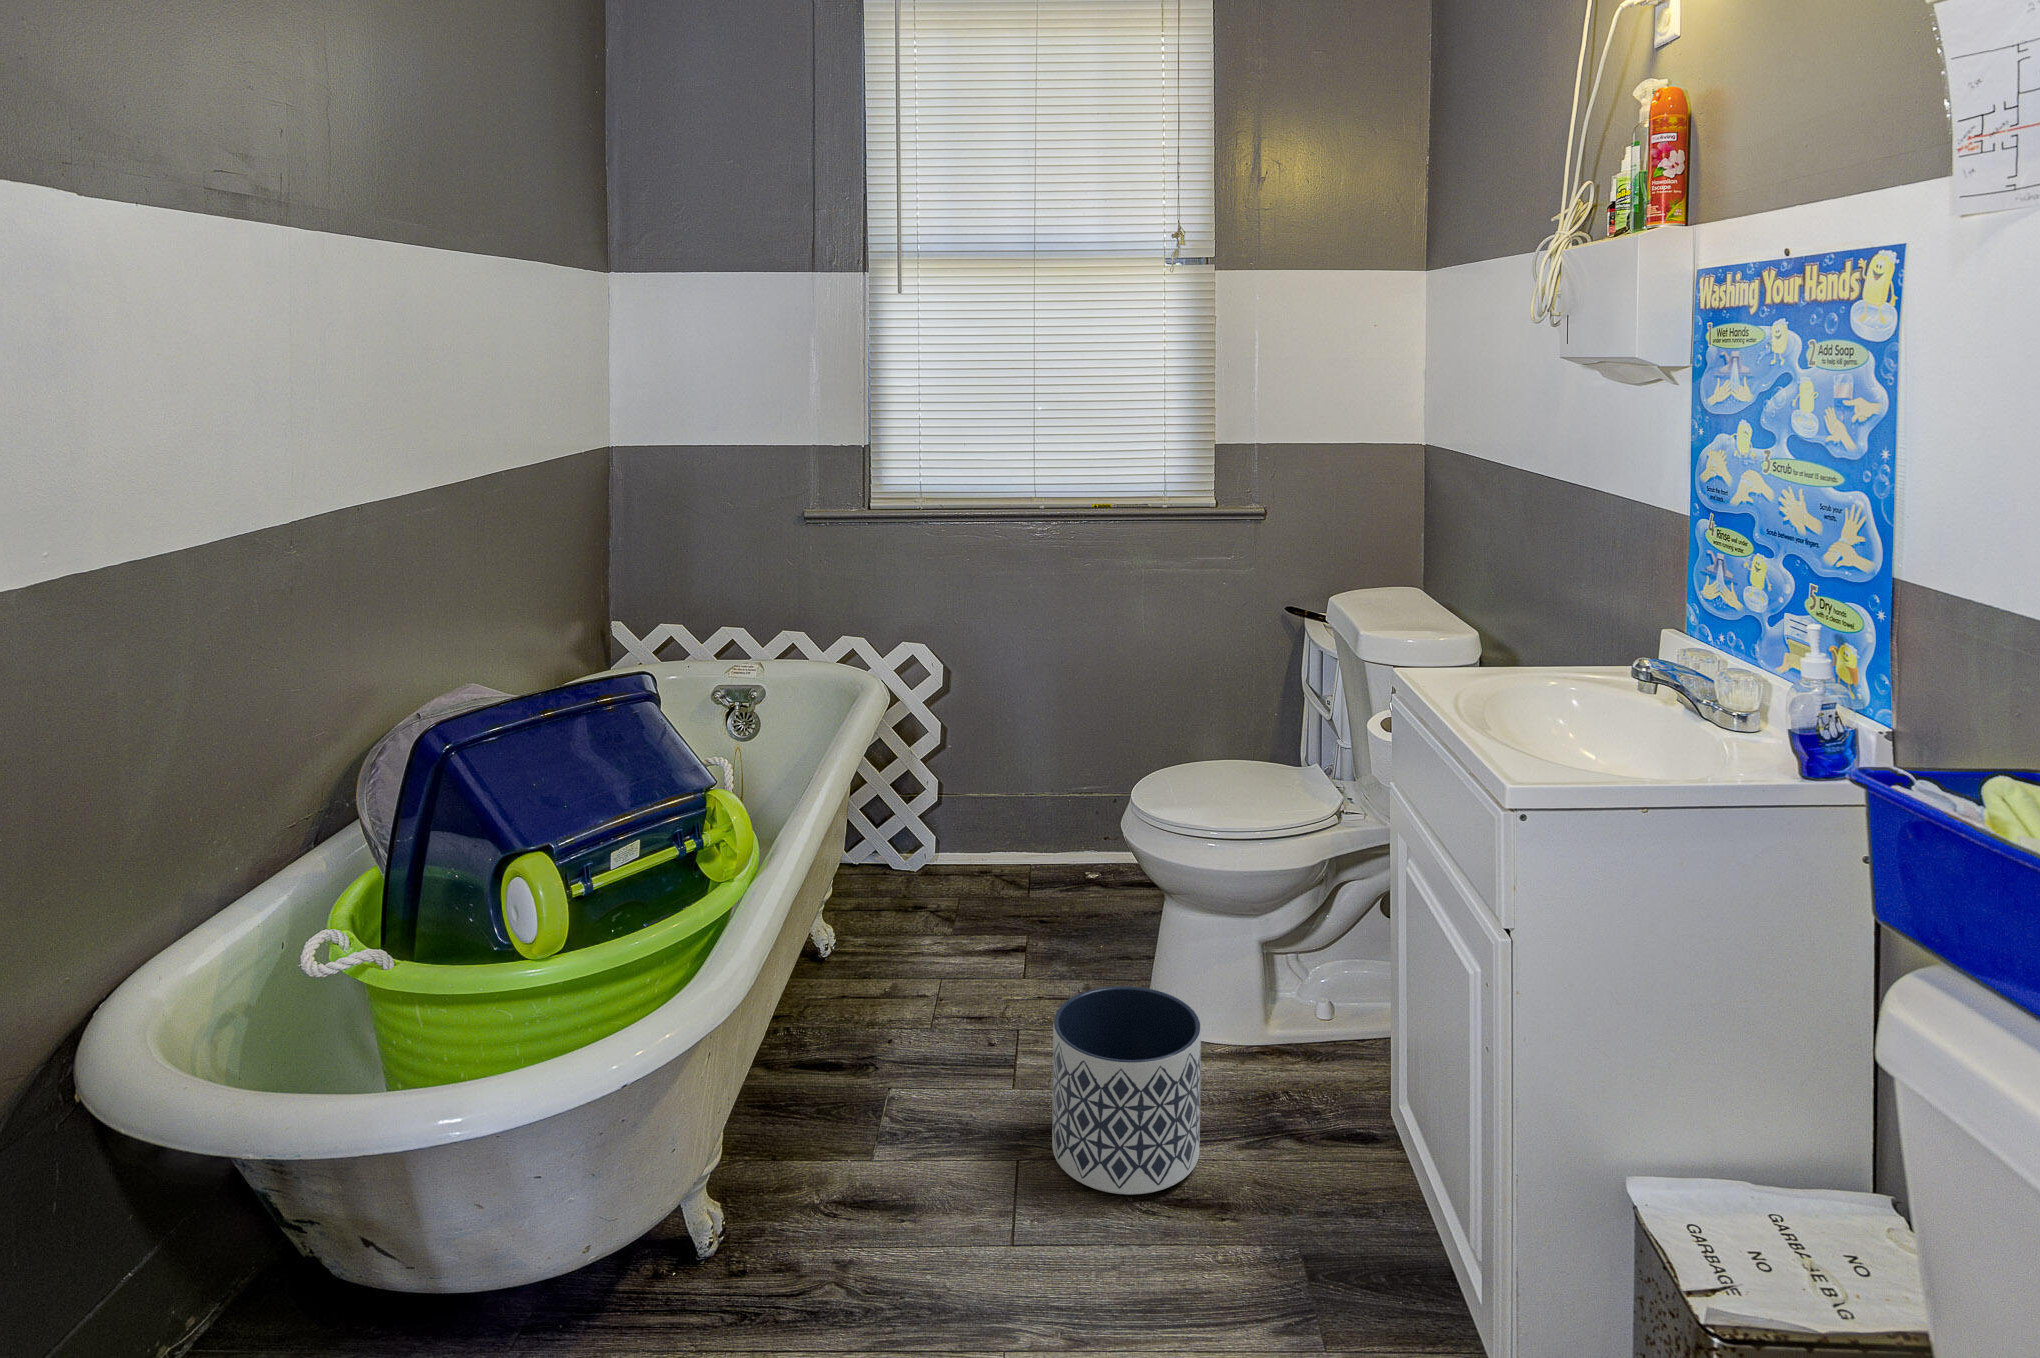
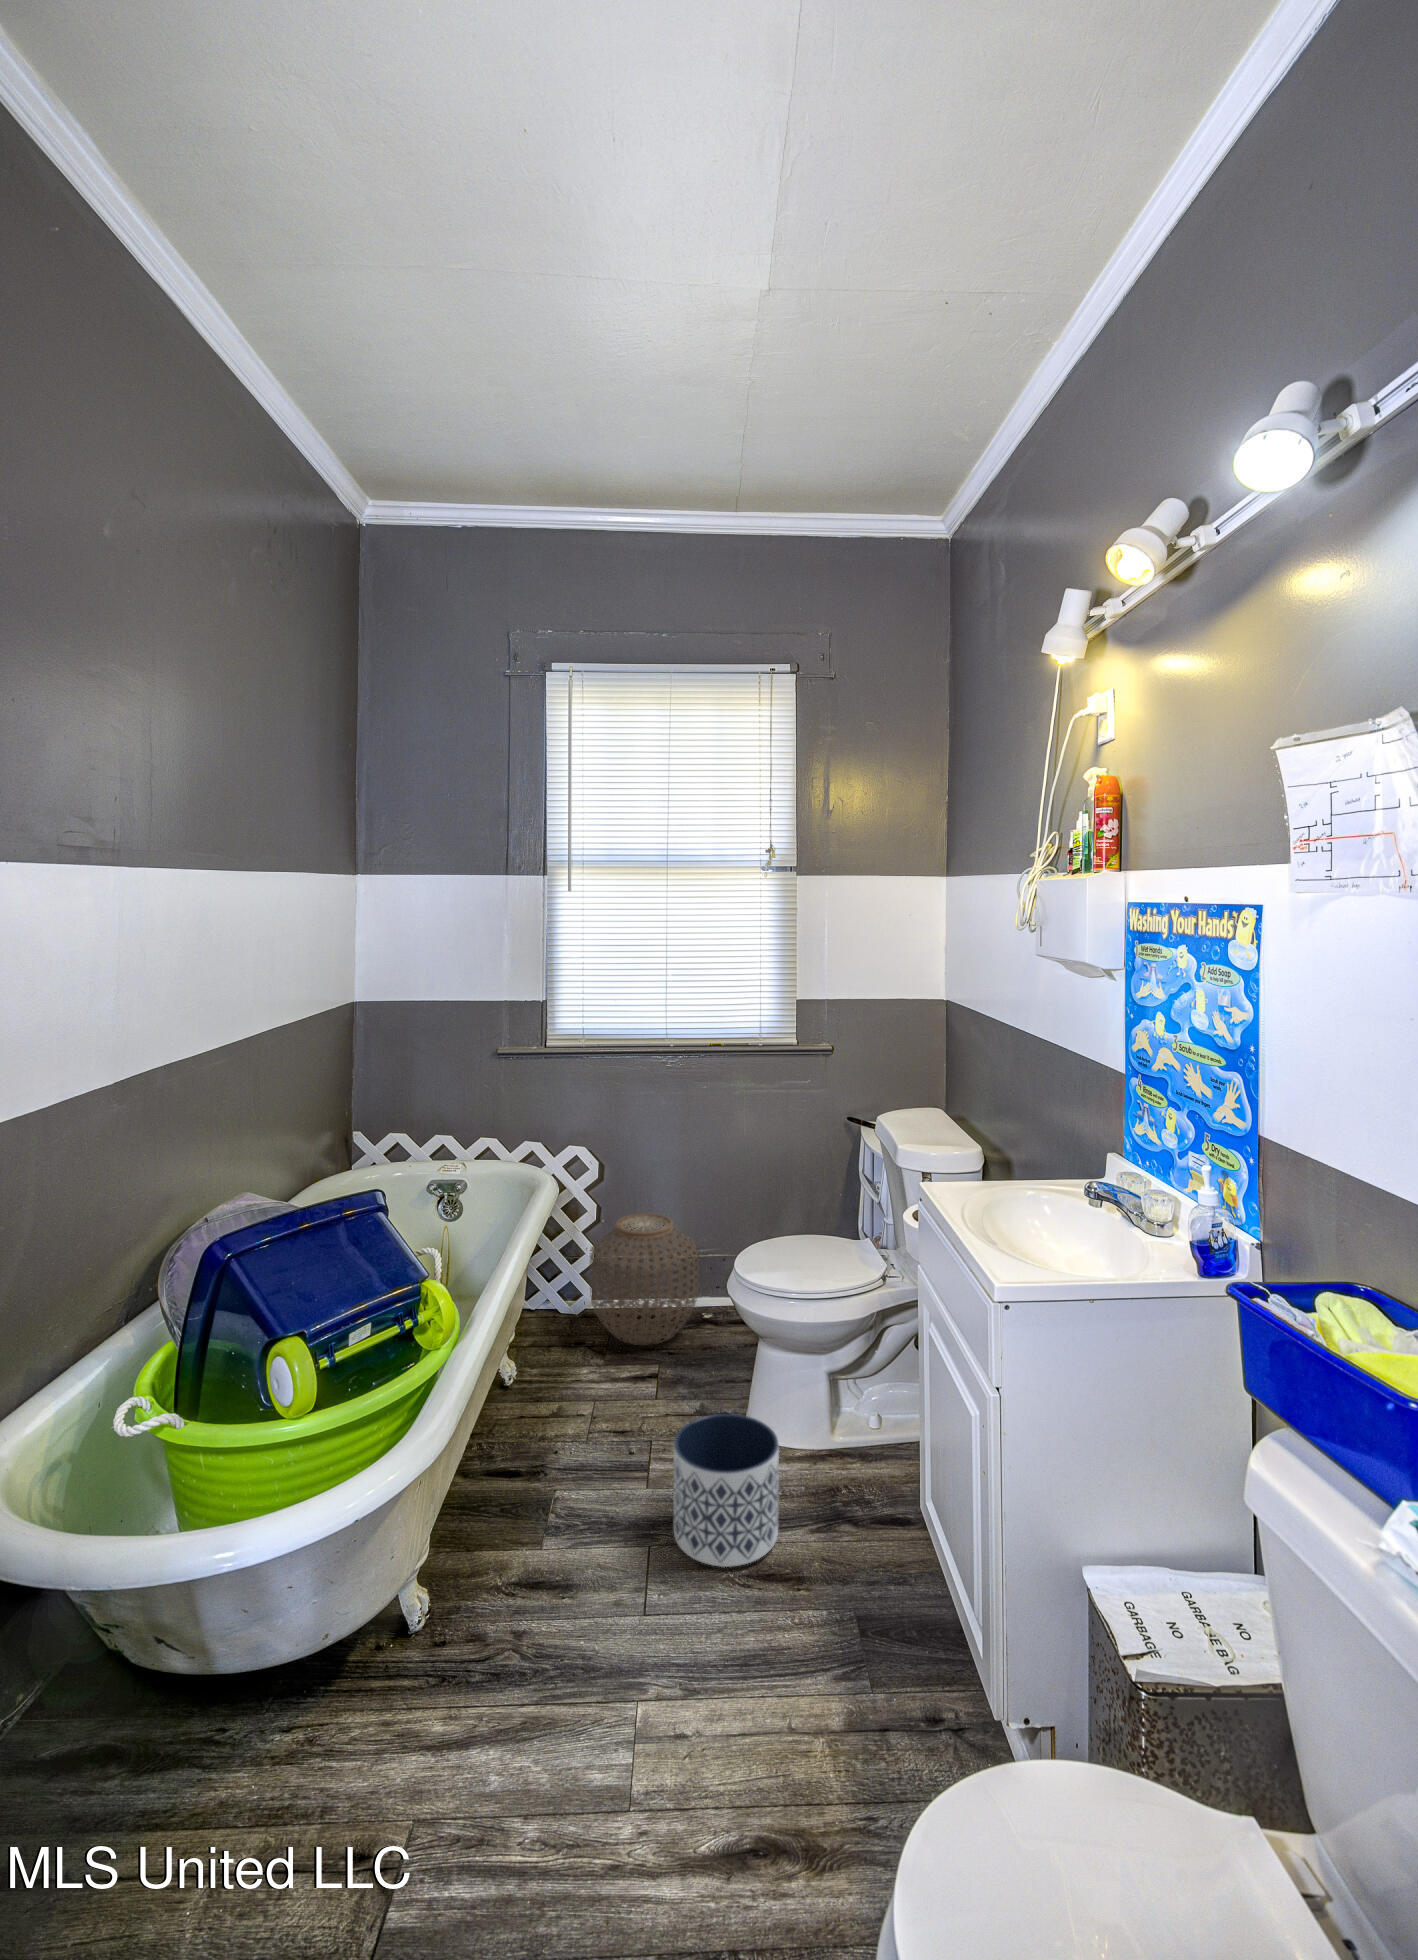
woven basket: none [925,714,1081,902] -> present [590,1213,699,1345]

